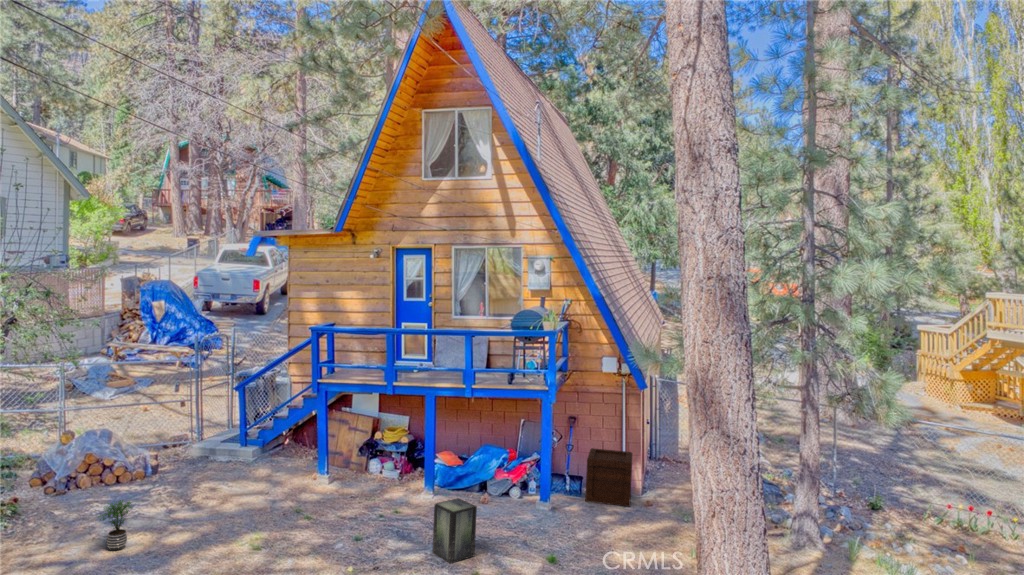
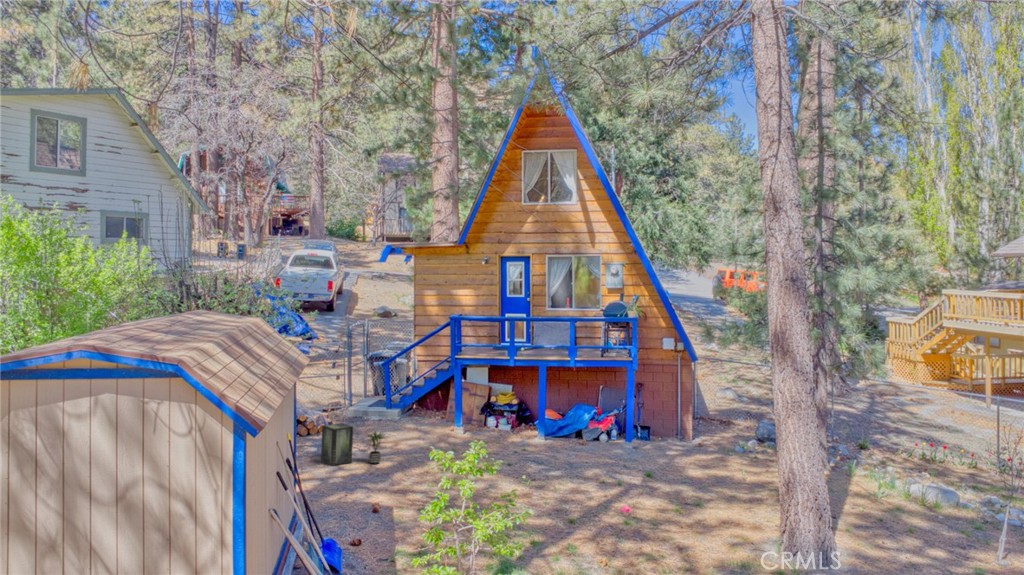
wooden crate: present [585,448,632,507] -> none [654,406,691,446]
storage box: present [432,498,477,564] -> present [321,423,353,466]

